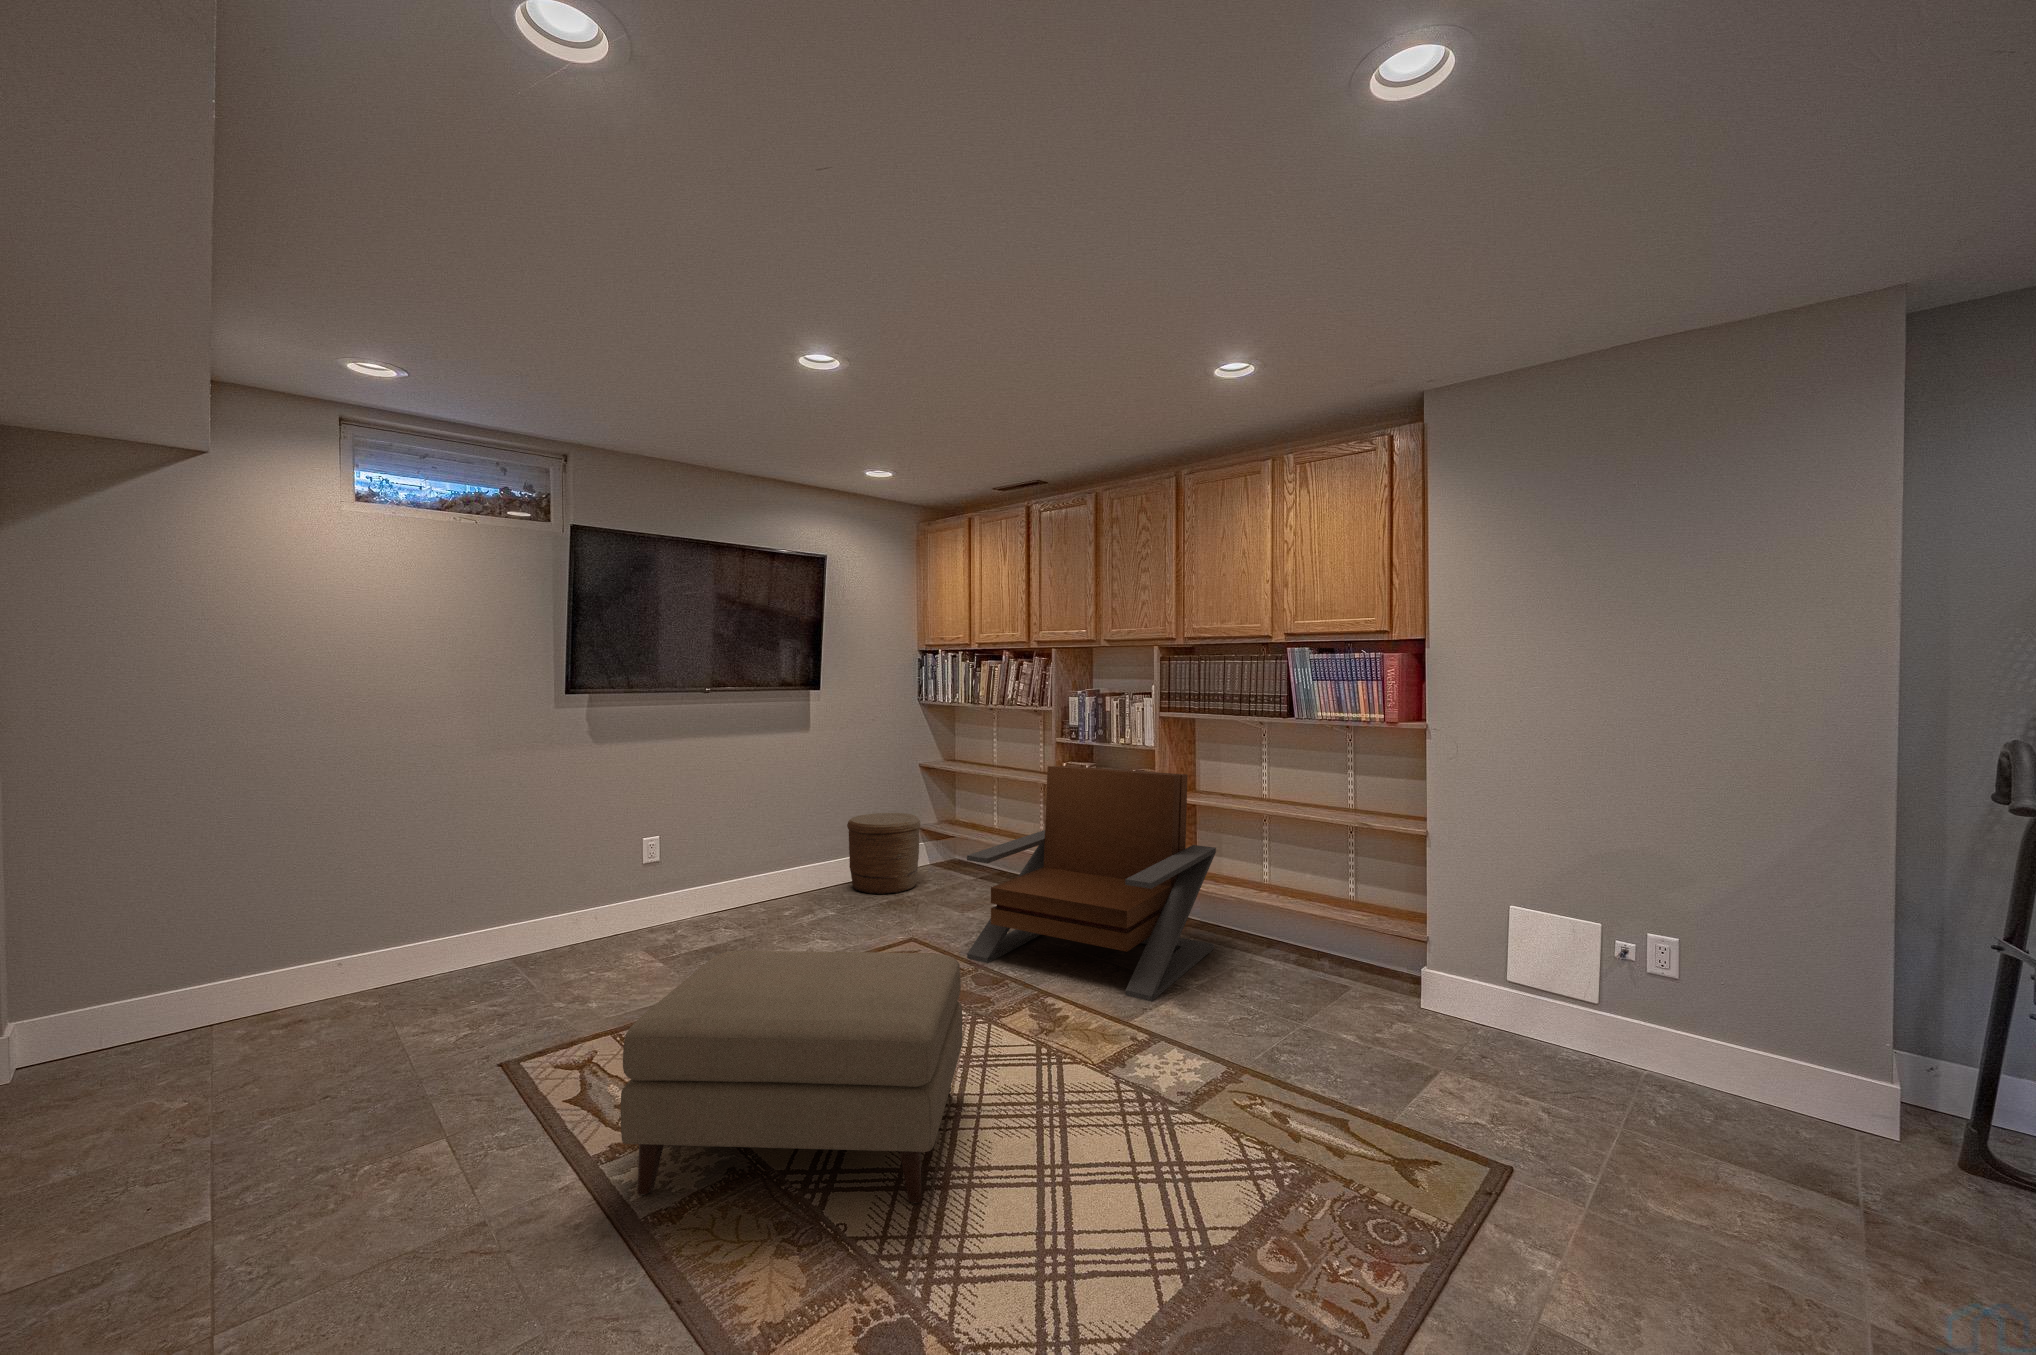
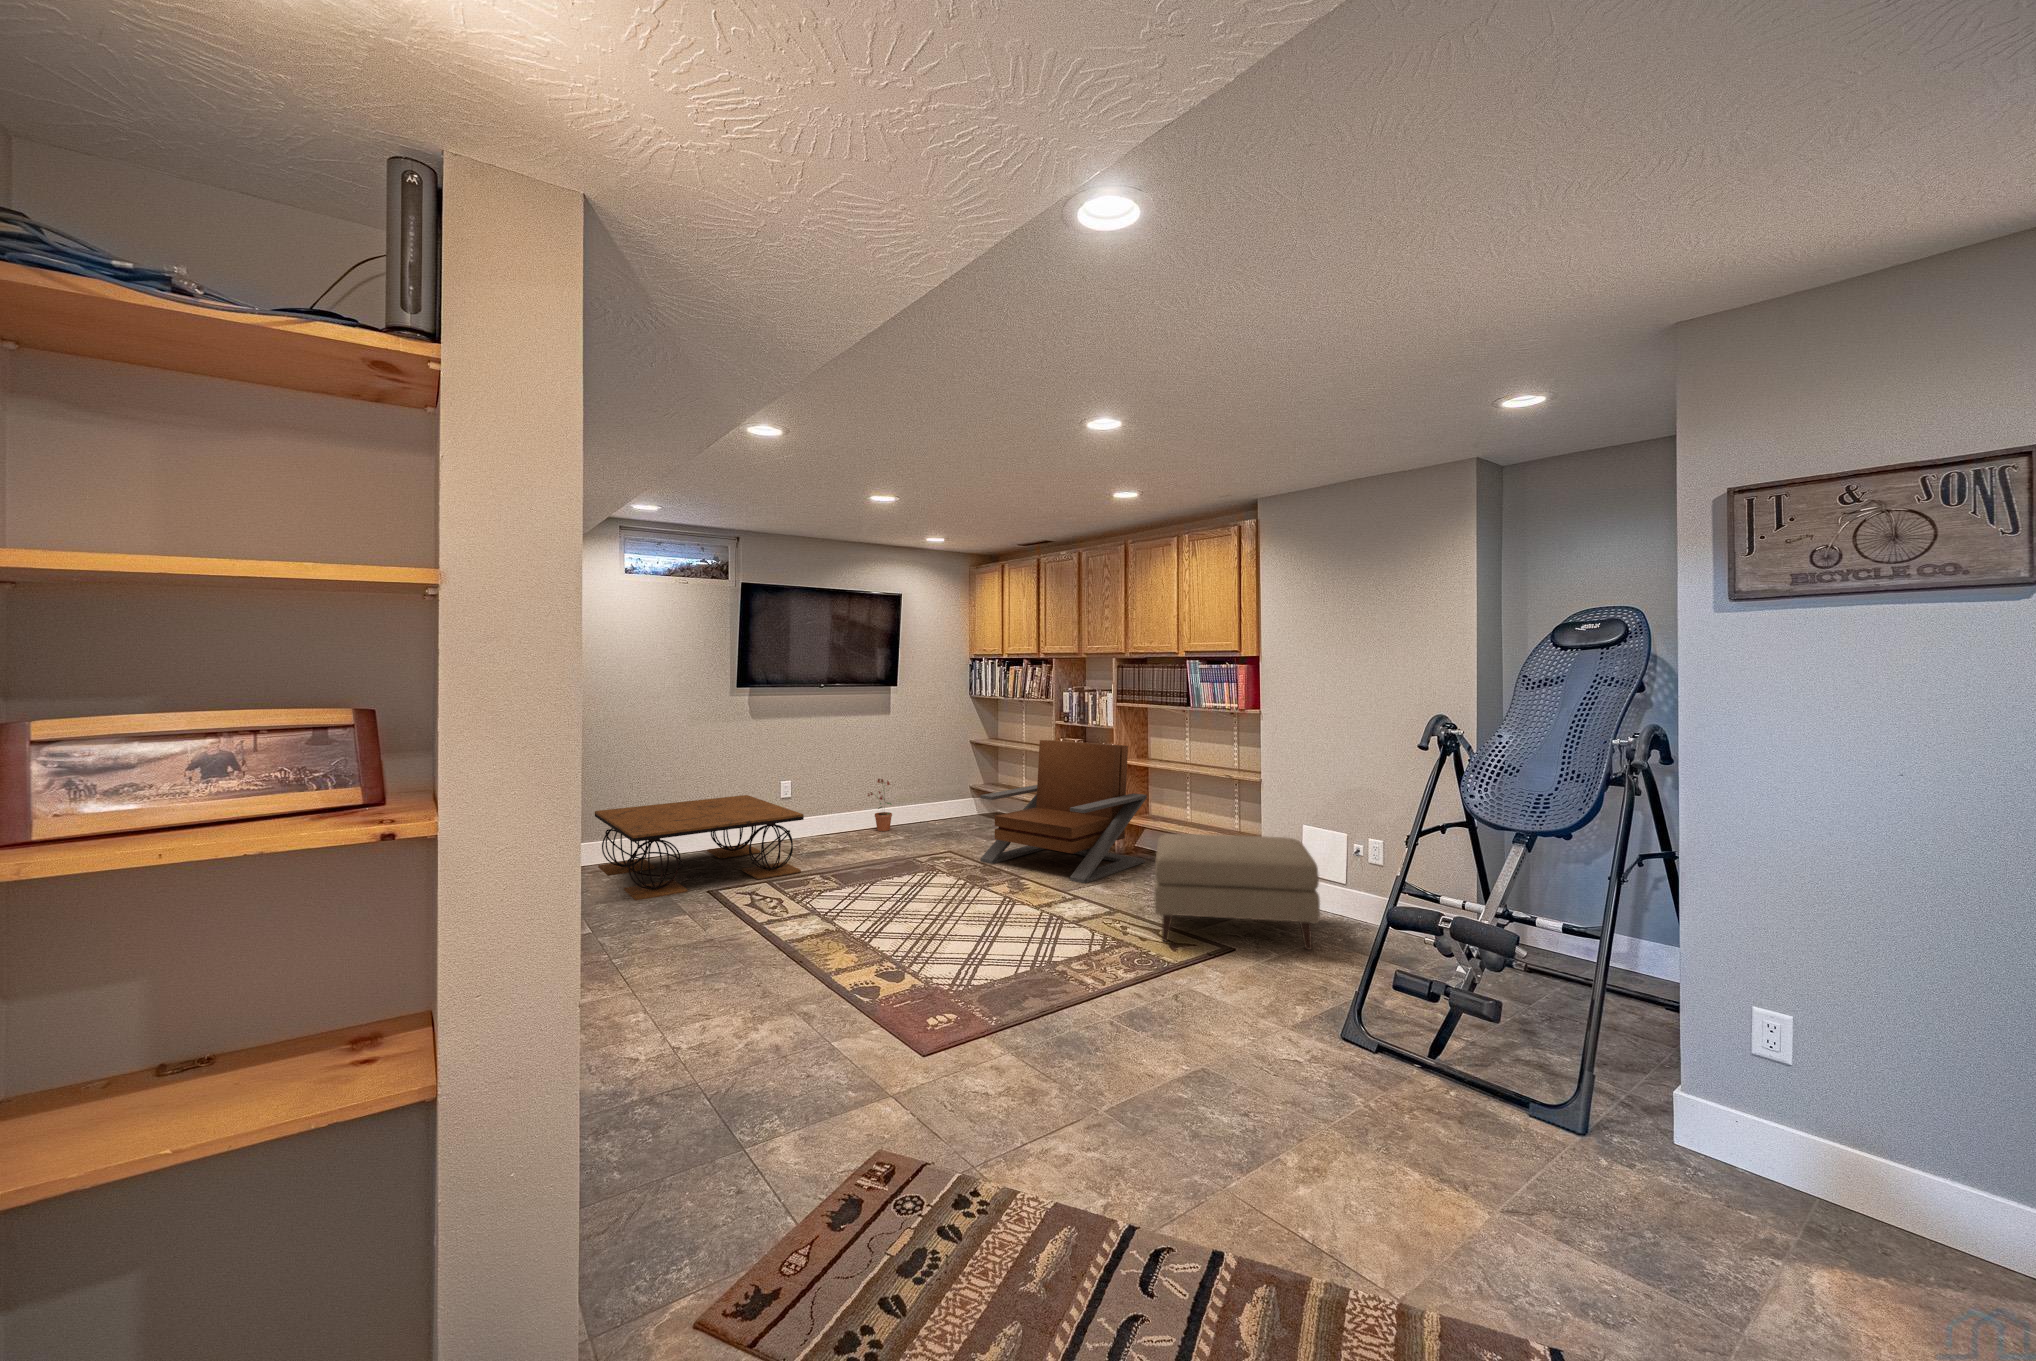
woven basket: present [847,813,920,894] -> none [916,775,966,830]
potted plant: none [776,822,817,901] -> present [868,779,892,831]
coffee table: none [295,860,680,1099] -> present [595,795,804,900]
ottoman: present [621,951,962,1203] -> present [1155,834,1320,950]

